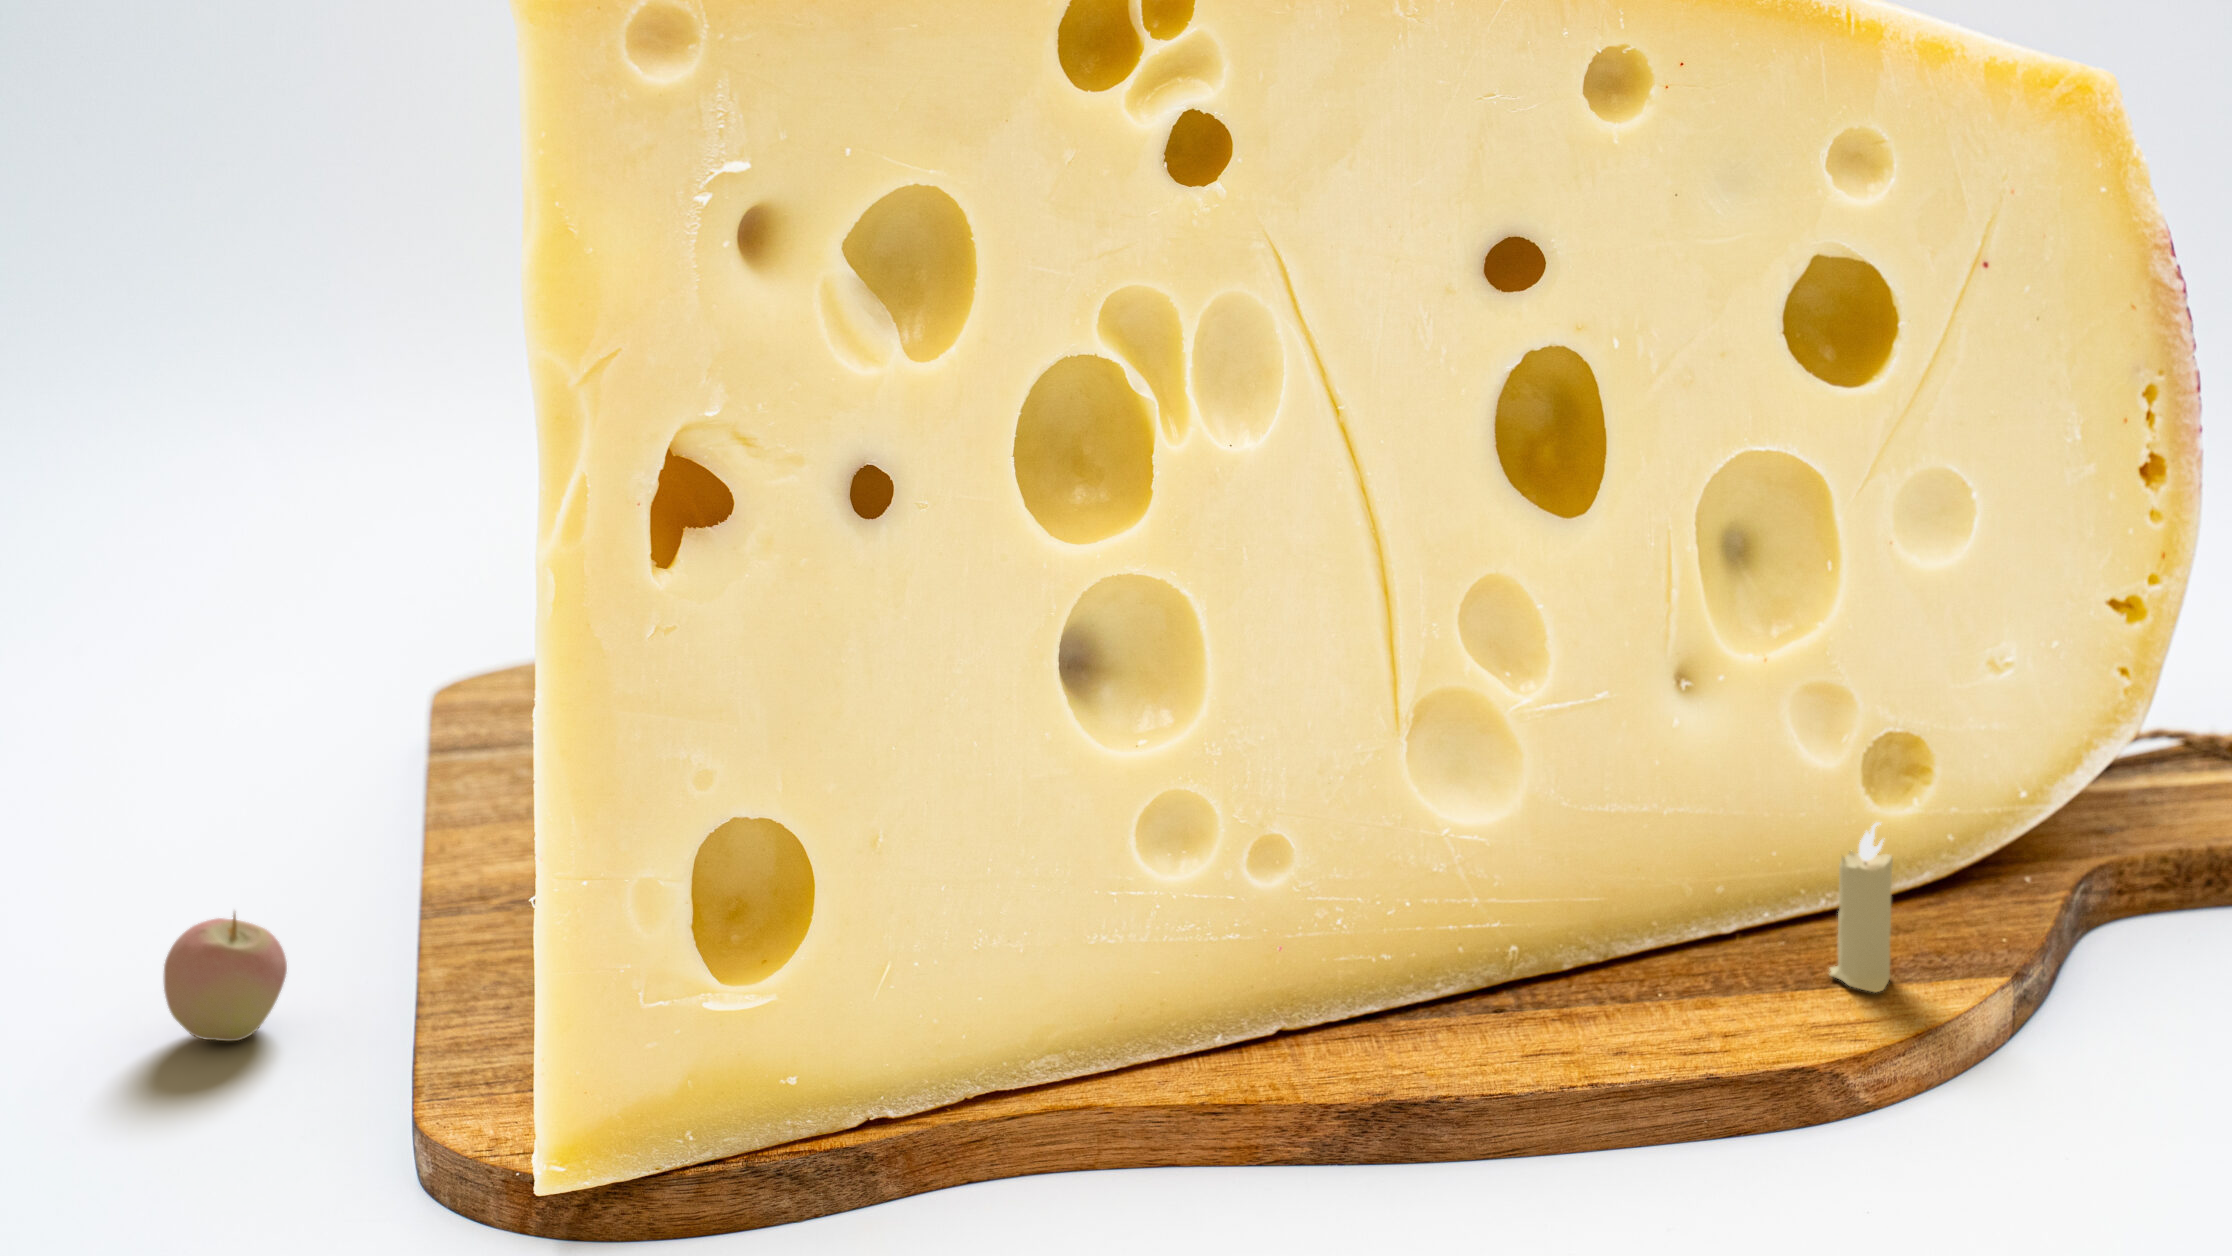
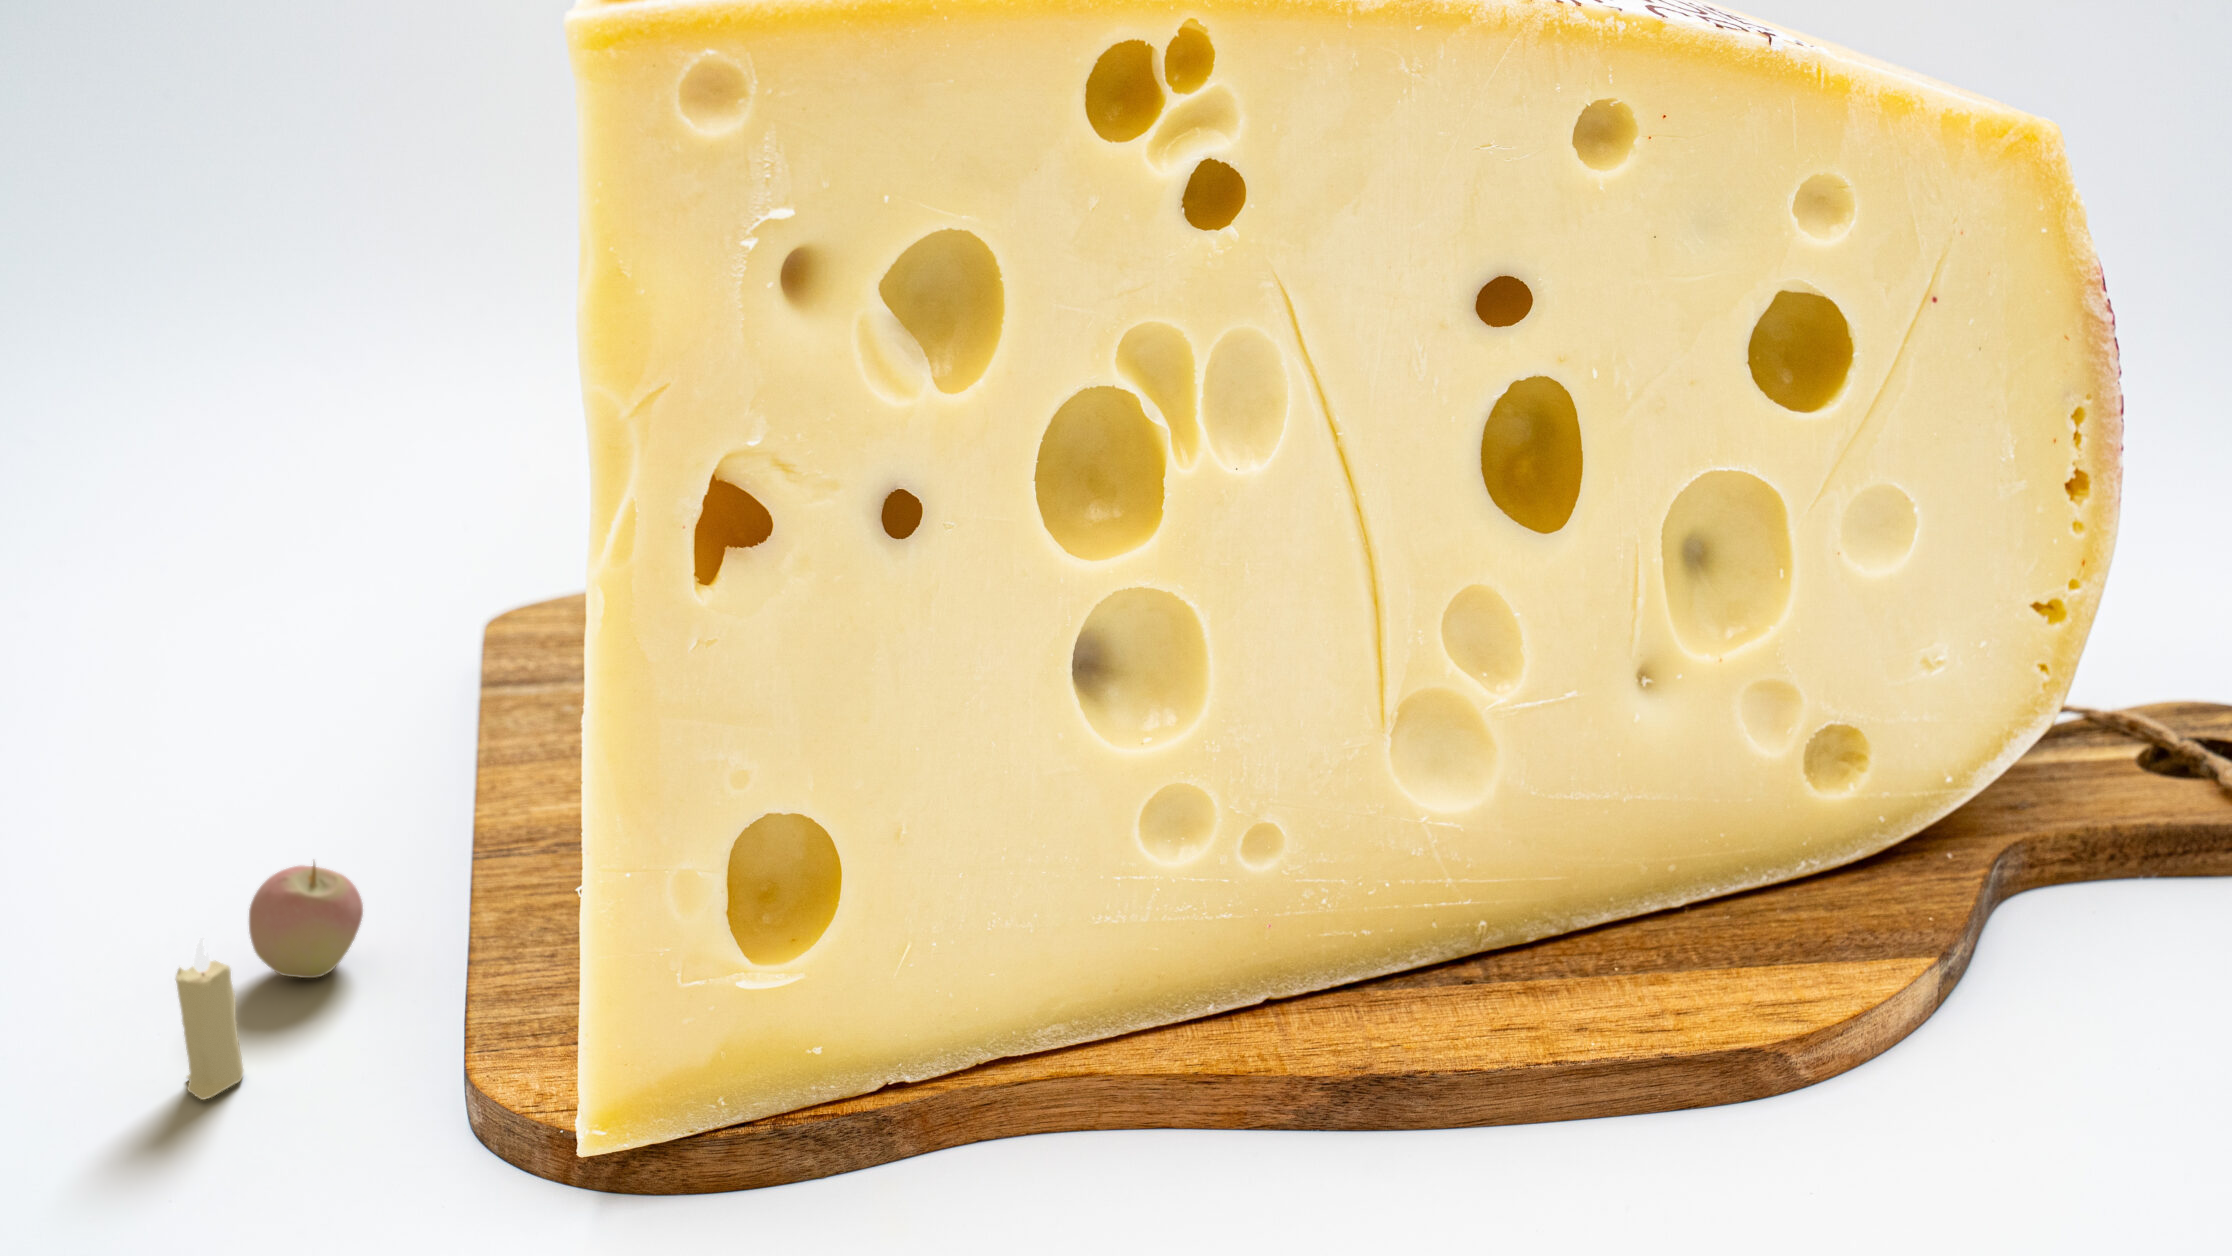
candle: present [1830,822,1893,992] -> present [176,938,243,1100]

